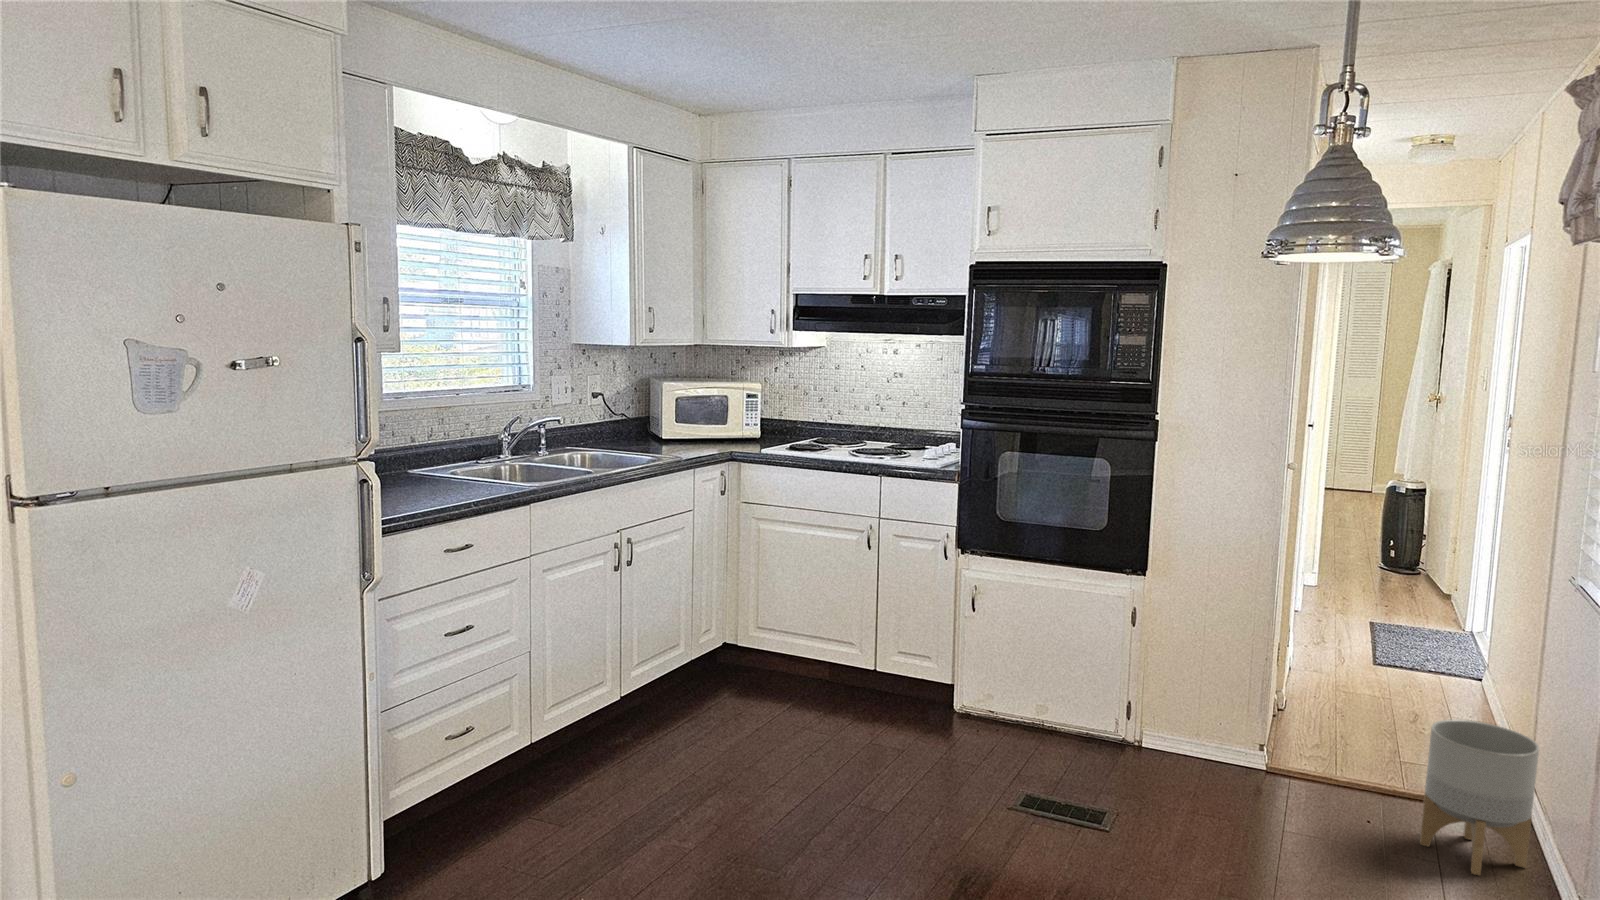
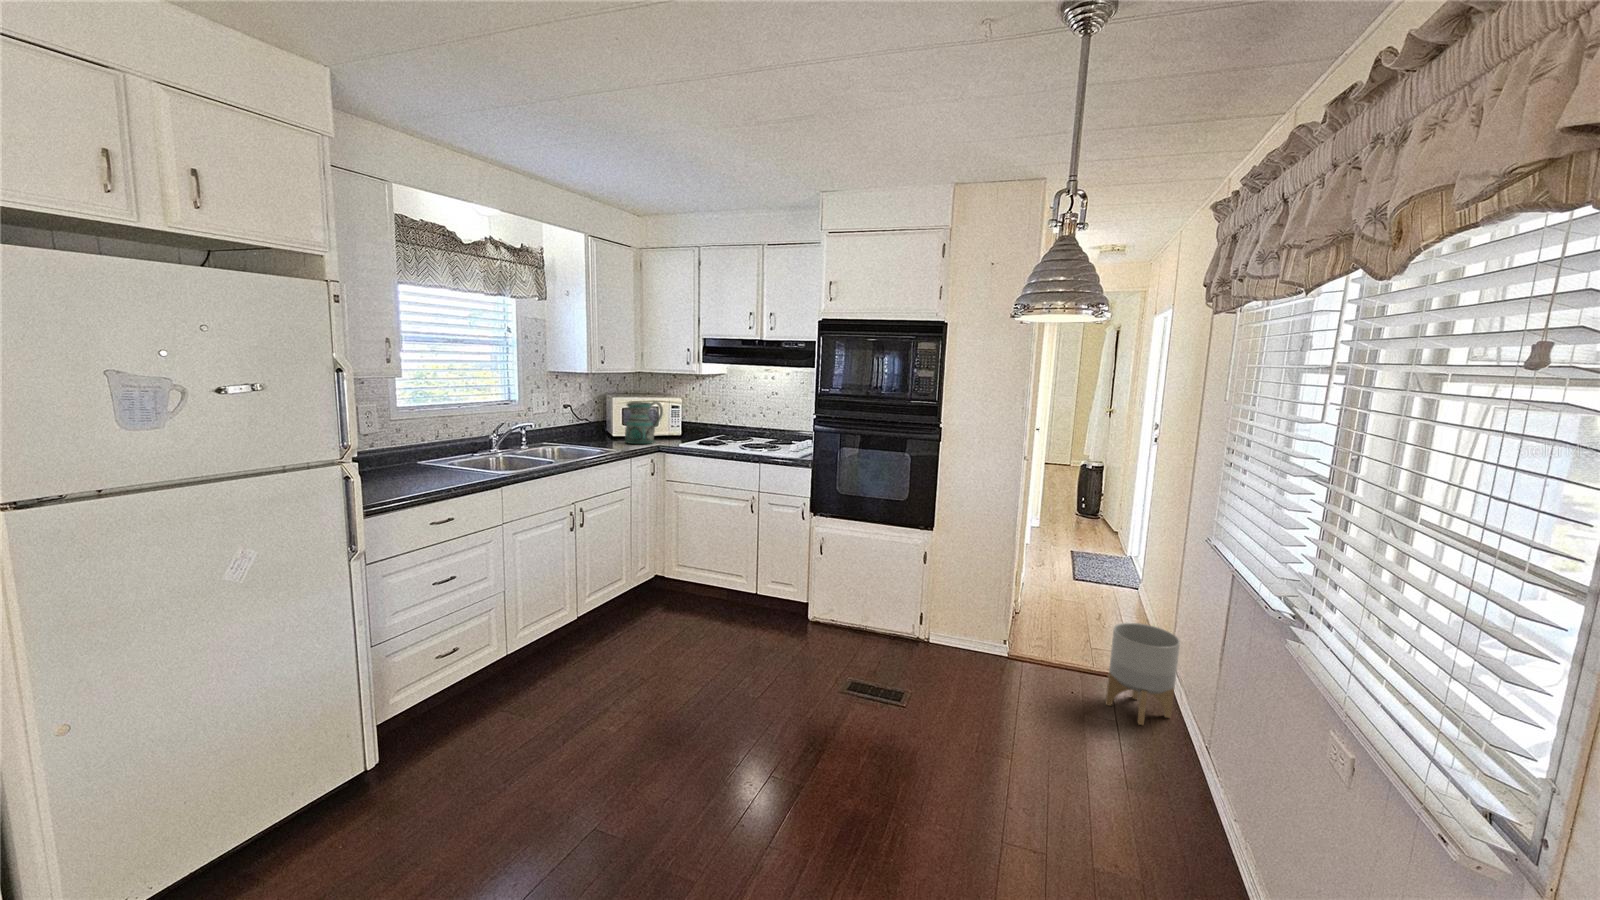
ceramic pitcher: none [681,385,735,448] -> present [625,401,663,444]

